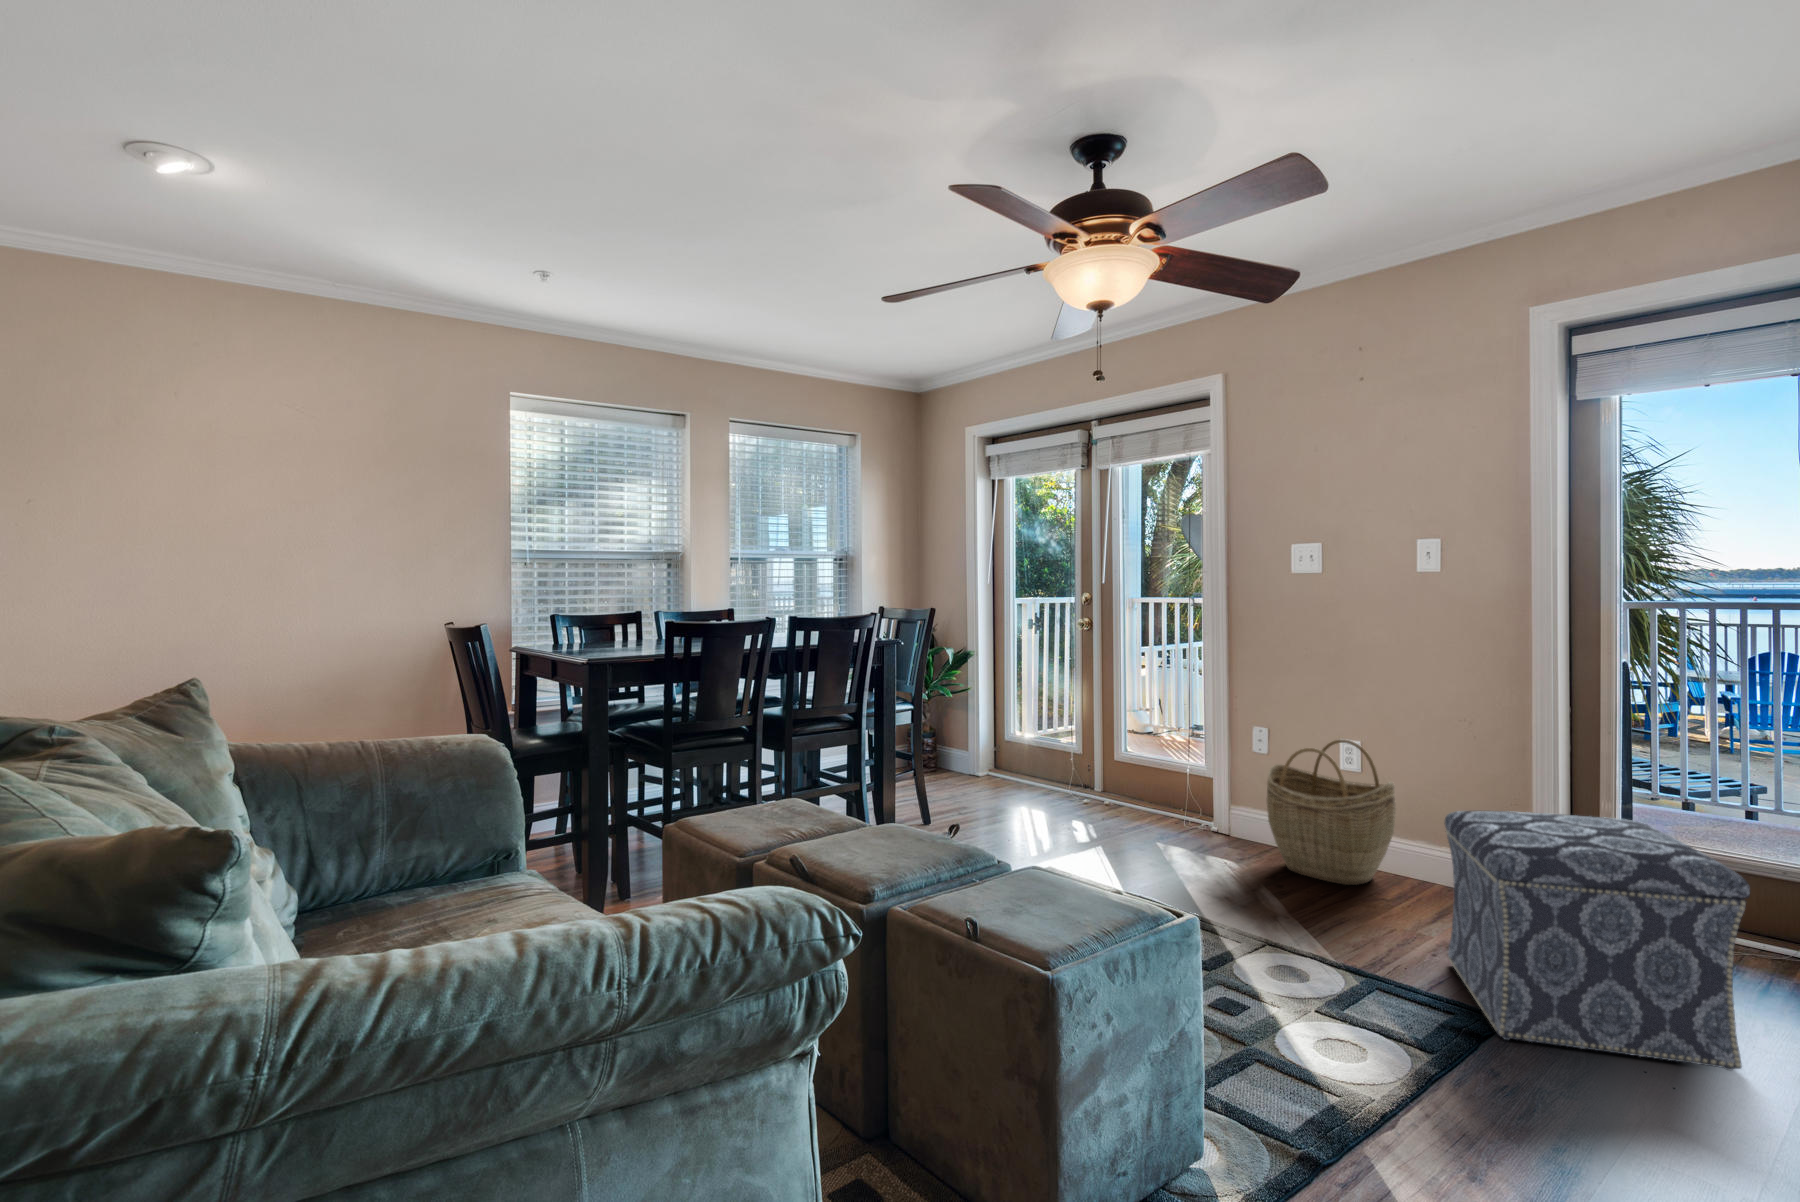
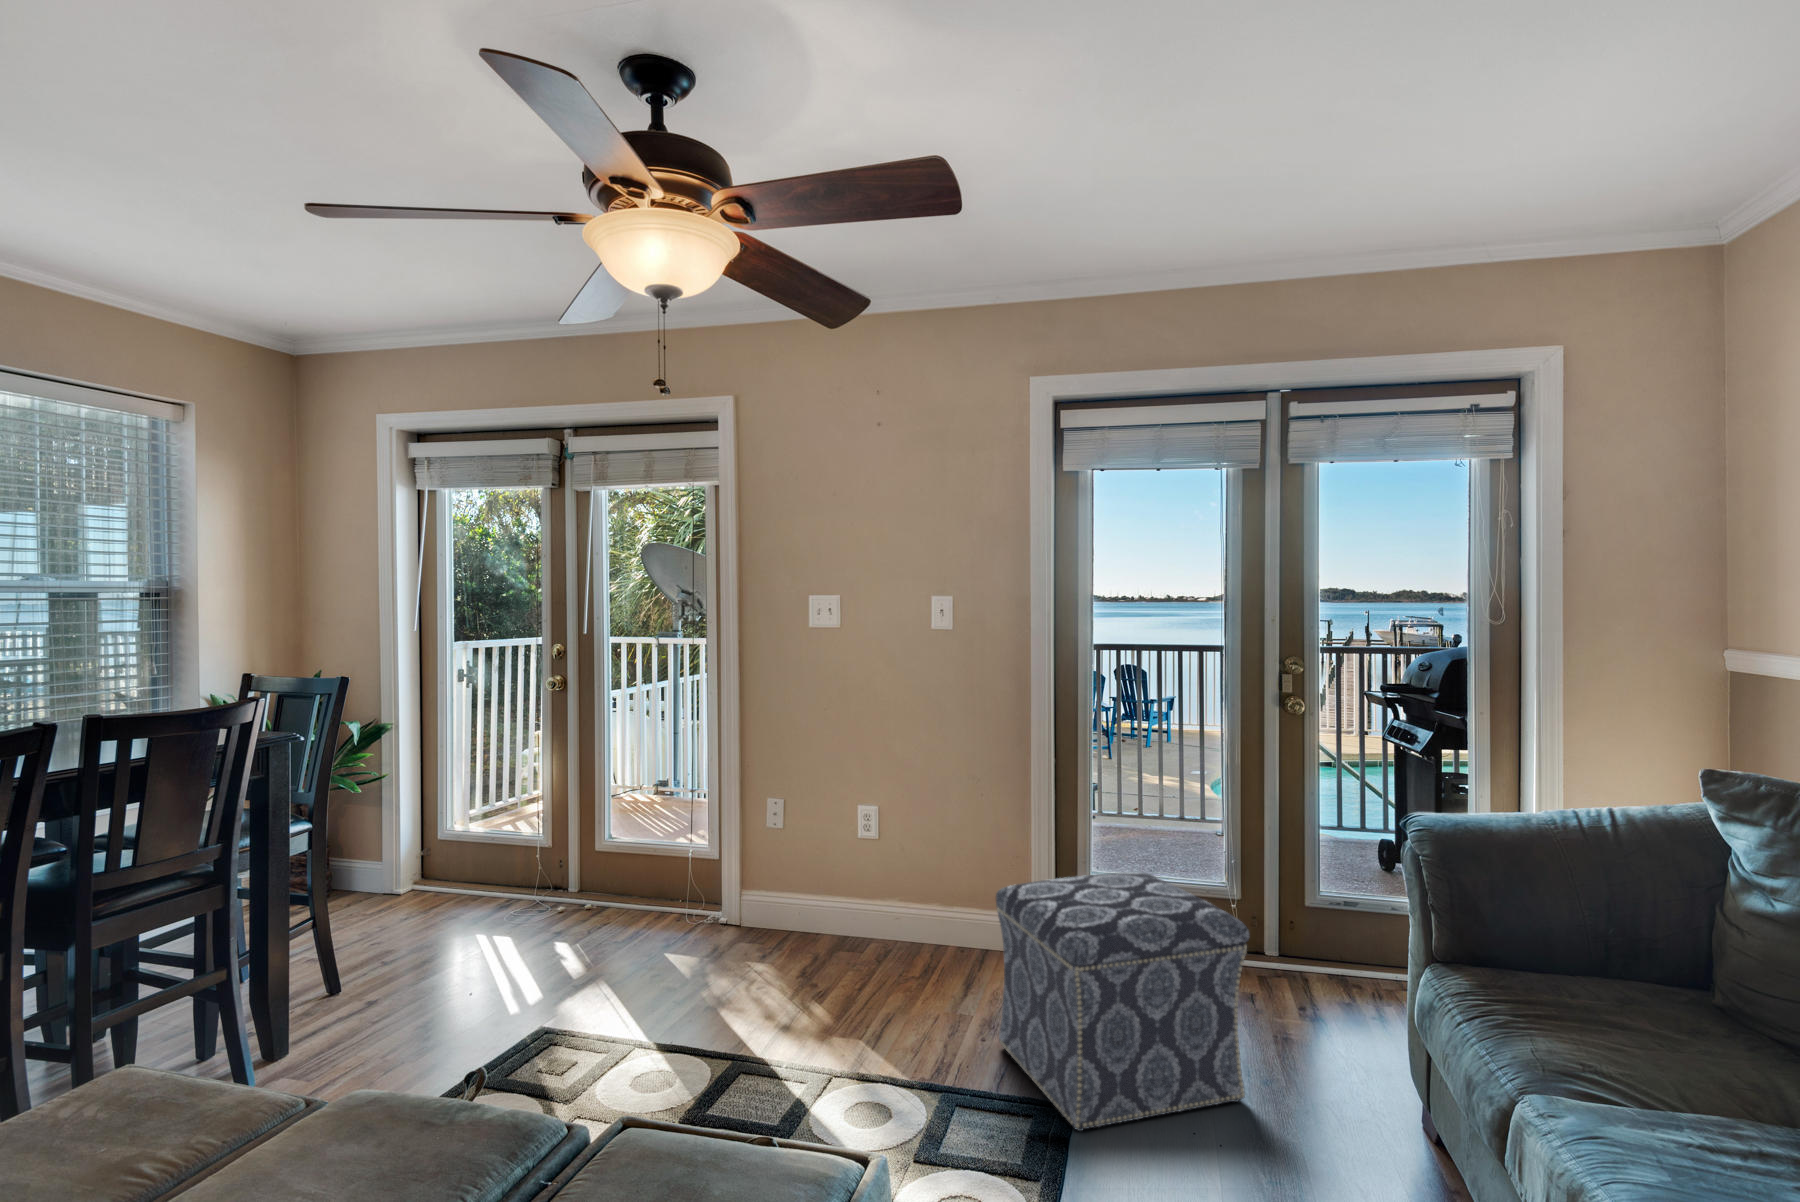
woven basket: present [1267,739,1396,885] -> none [792,806,919,969]

